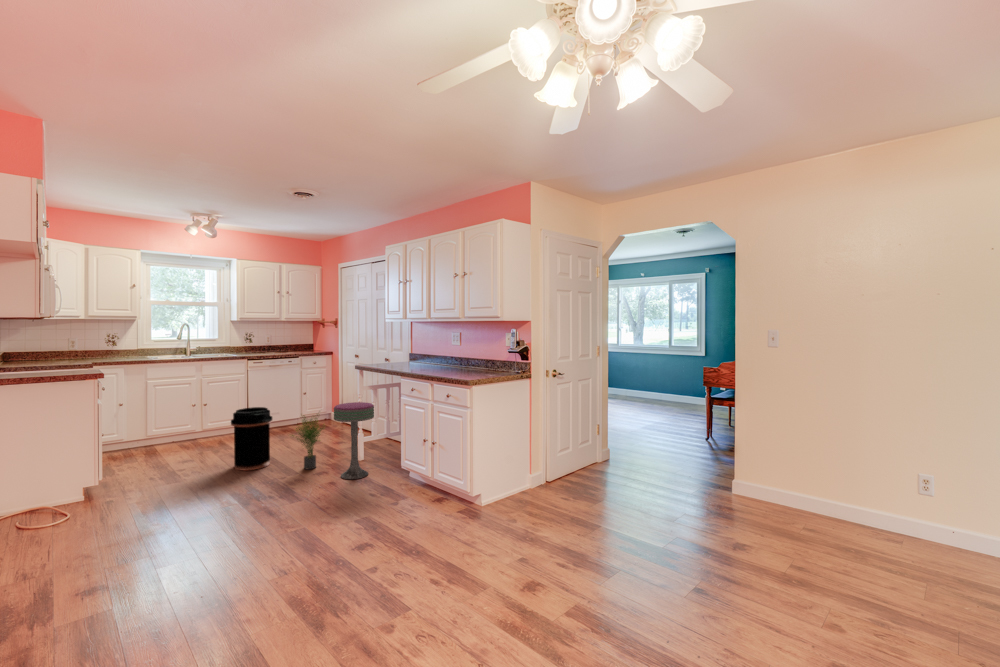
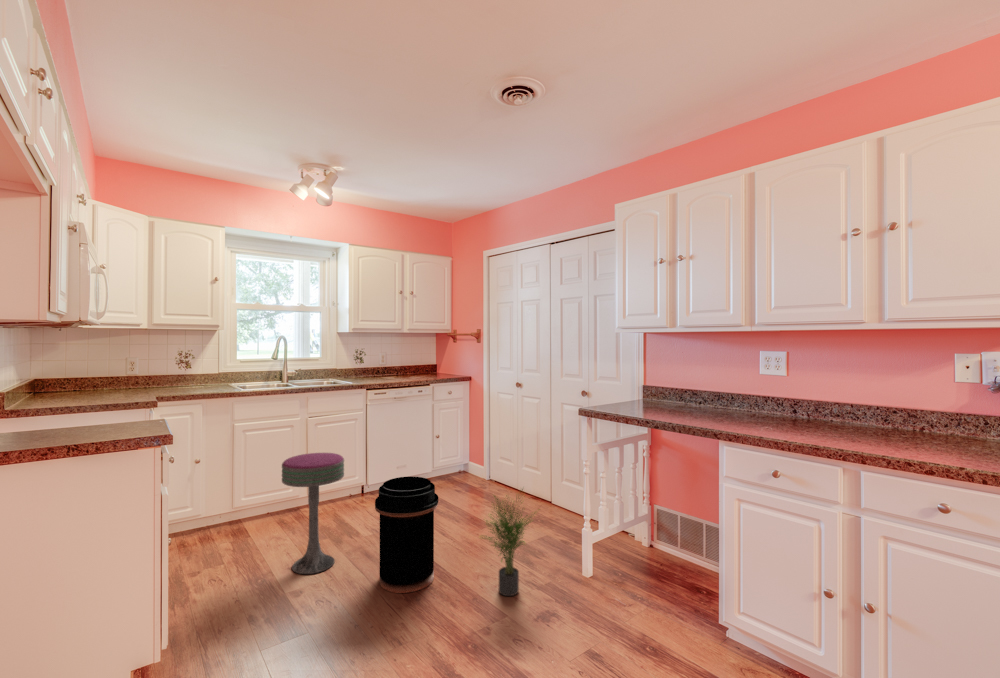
bar stool: present [334,402,374,479] -> present [282,453,344,574]

